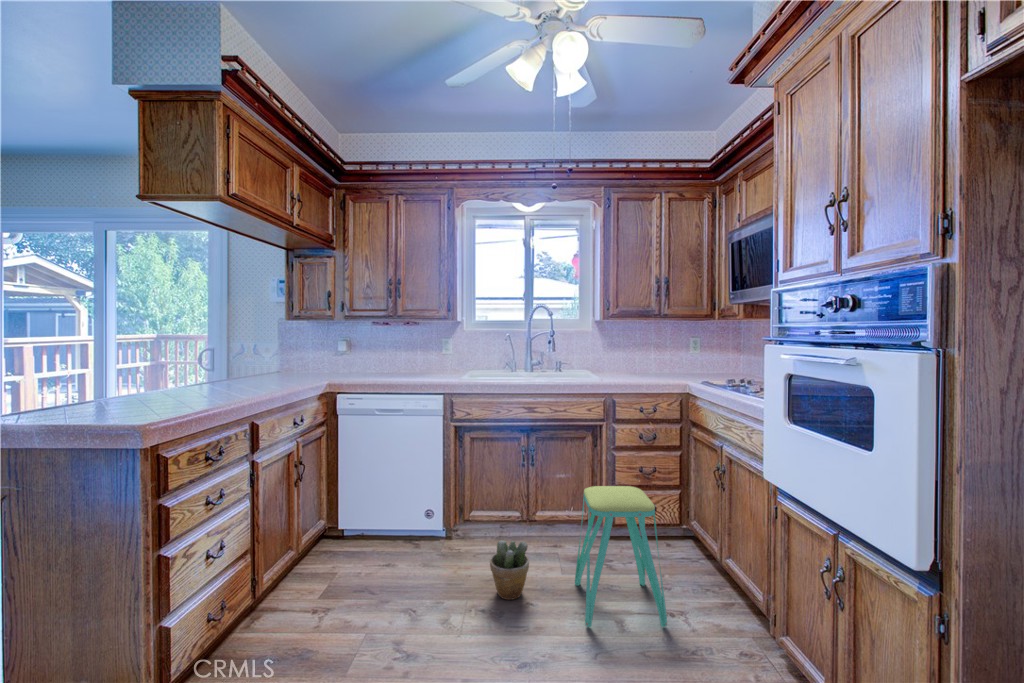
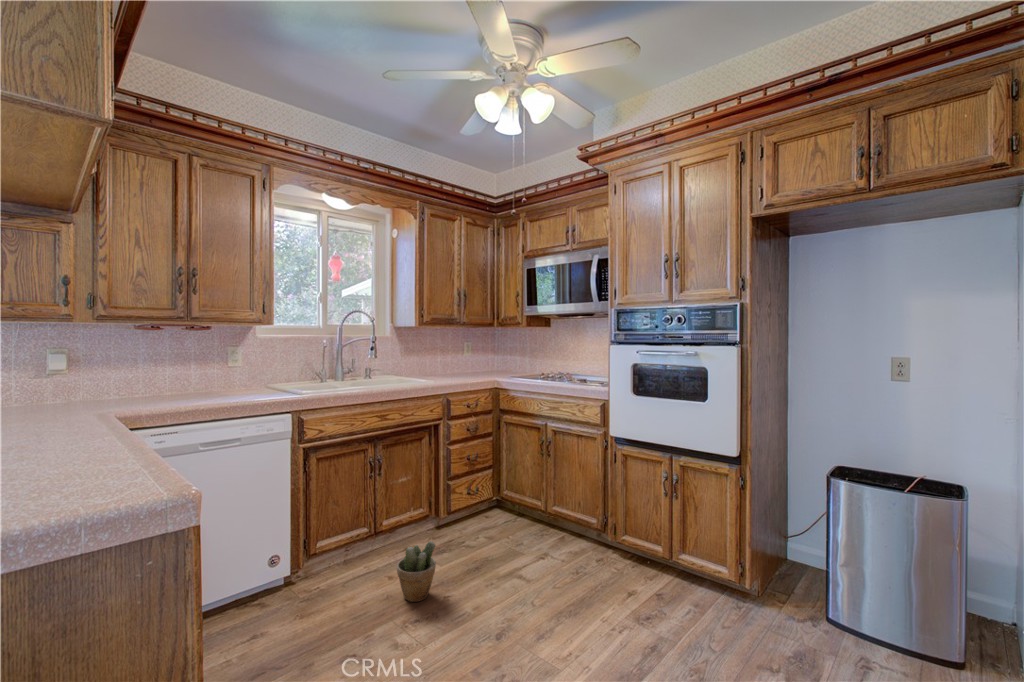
stool: present [575,486,667,627] -> none [456,470,542,590]

